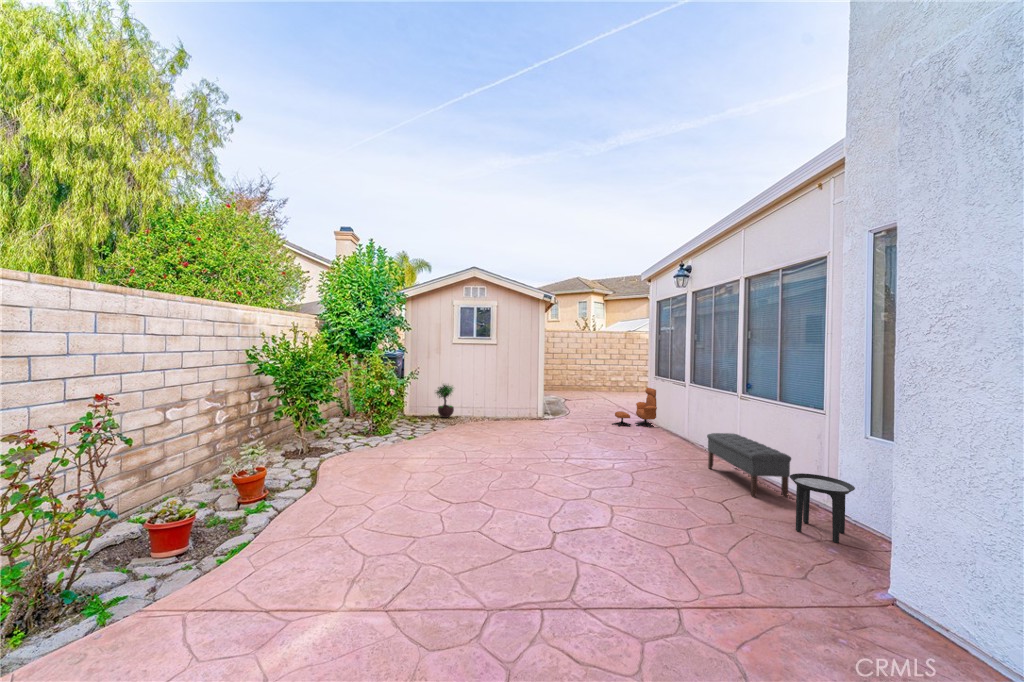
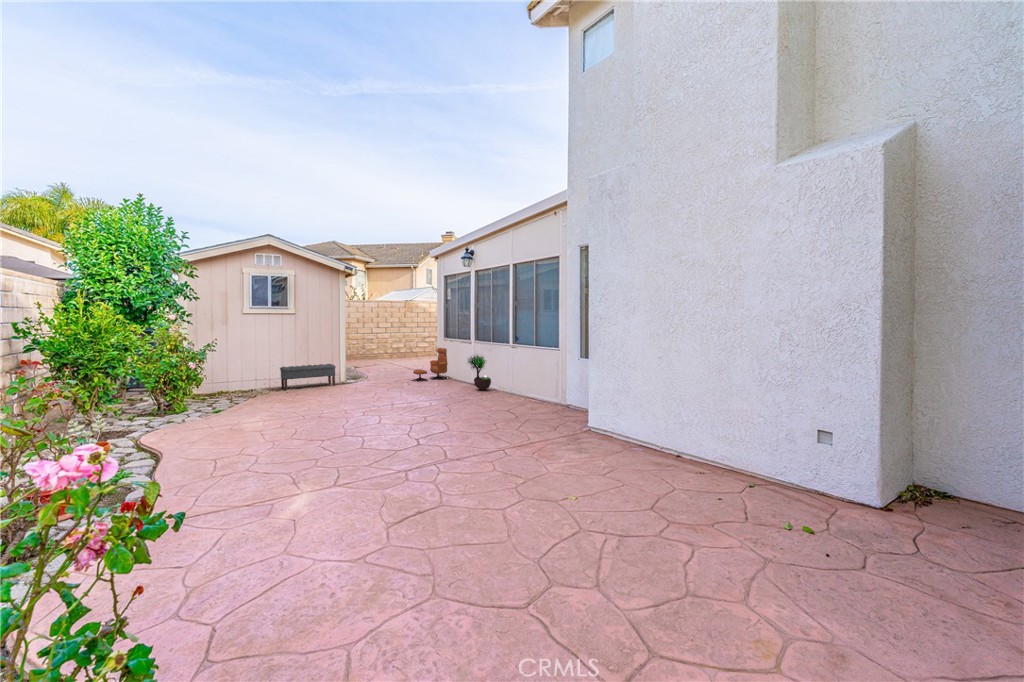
potted tree: present [436,385,454,418] -> present [468,355,491,390]
bench: present [707,433,791,498] -> present [280,364,336,390]
side table: present [790,473,855,543] -> none [544,383,573,416]

